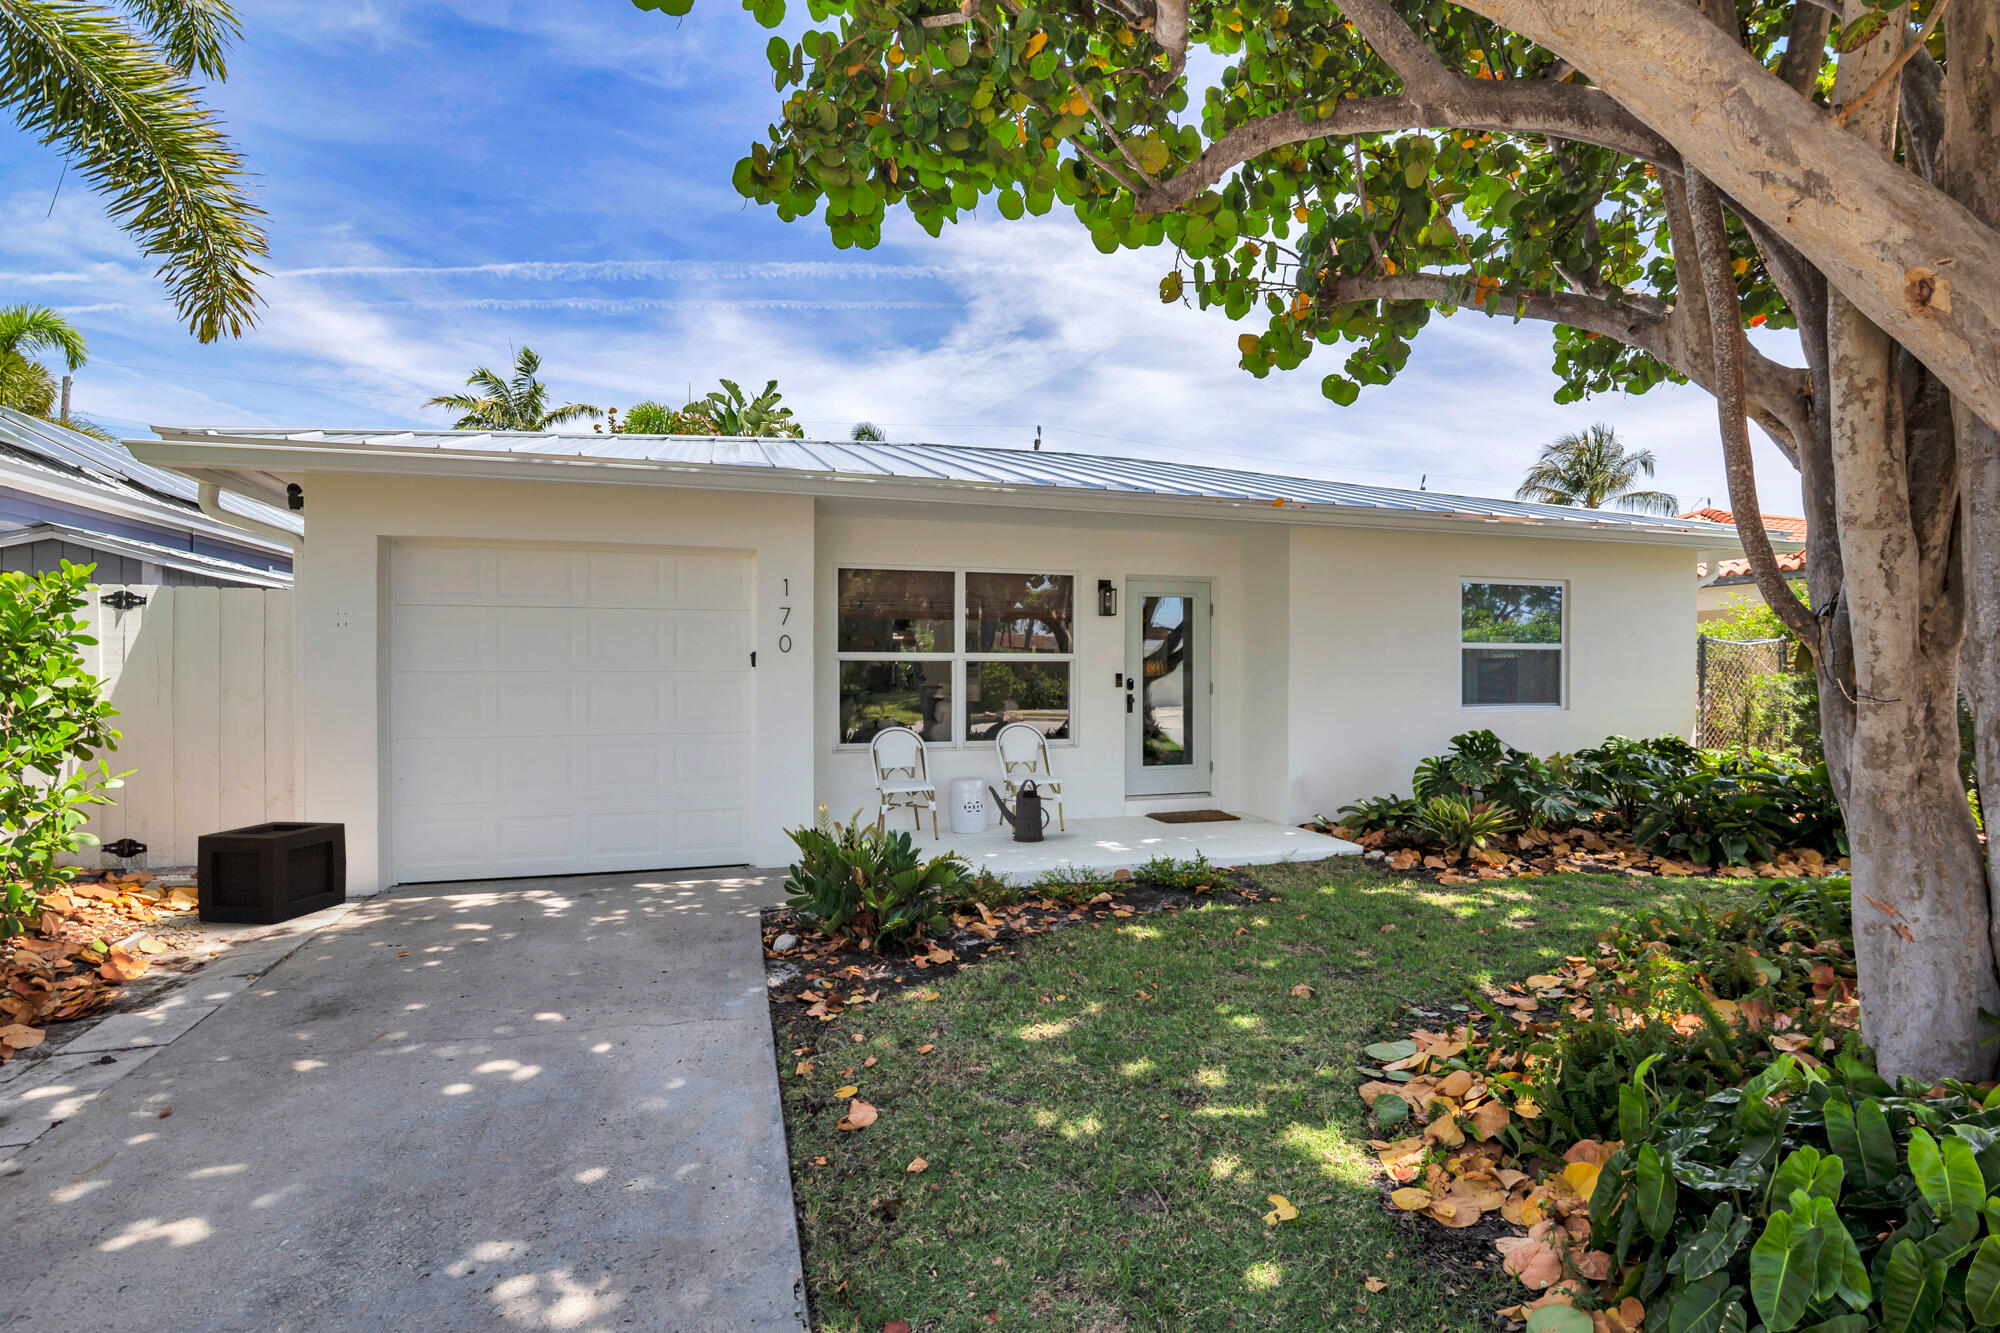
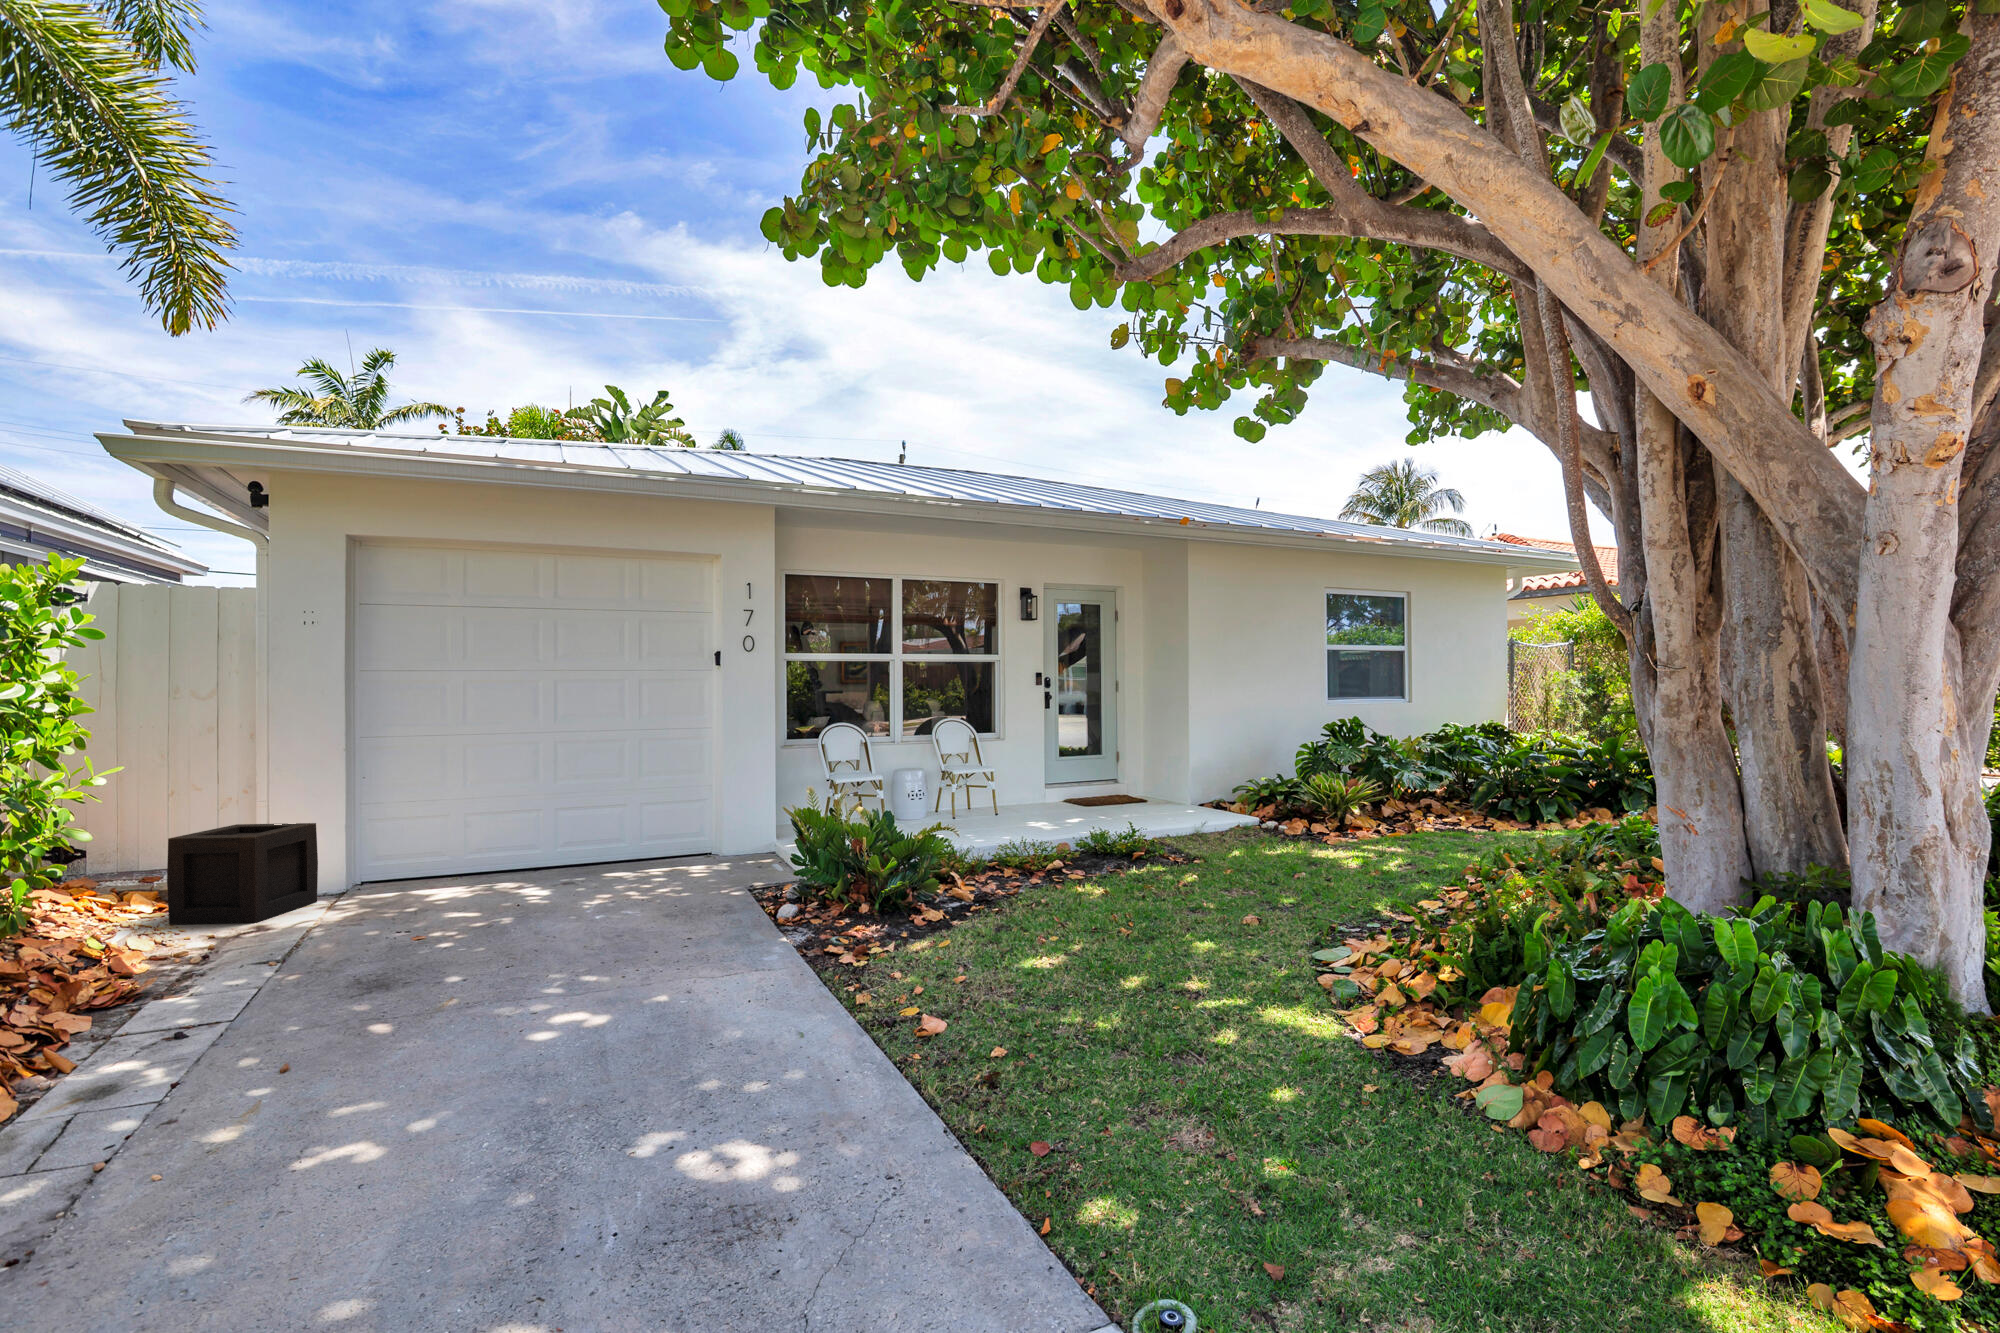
watering can: present [989,779,1050,842] -> none [924,770,983,827]

